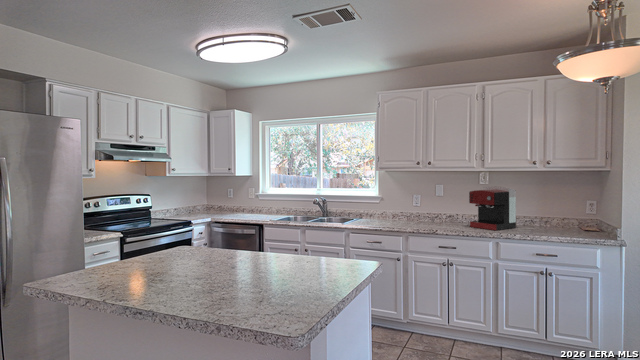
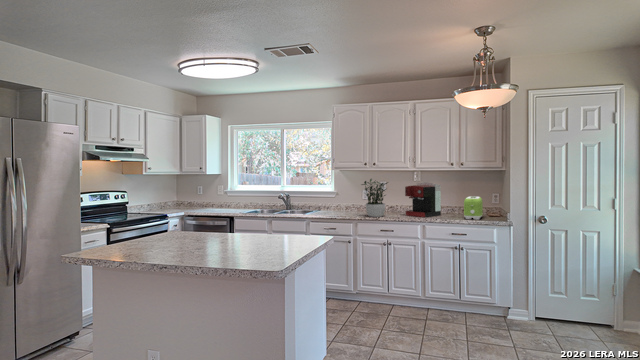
potted plant: none [412,181,448,229] -> present [362,179,388,217]
toaster: none [550,205,575,235] -> present [464,196,483,220]

